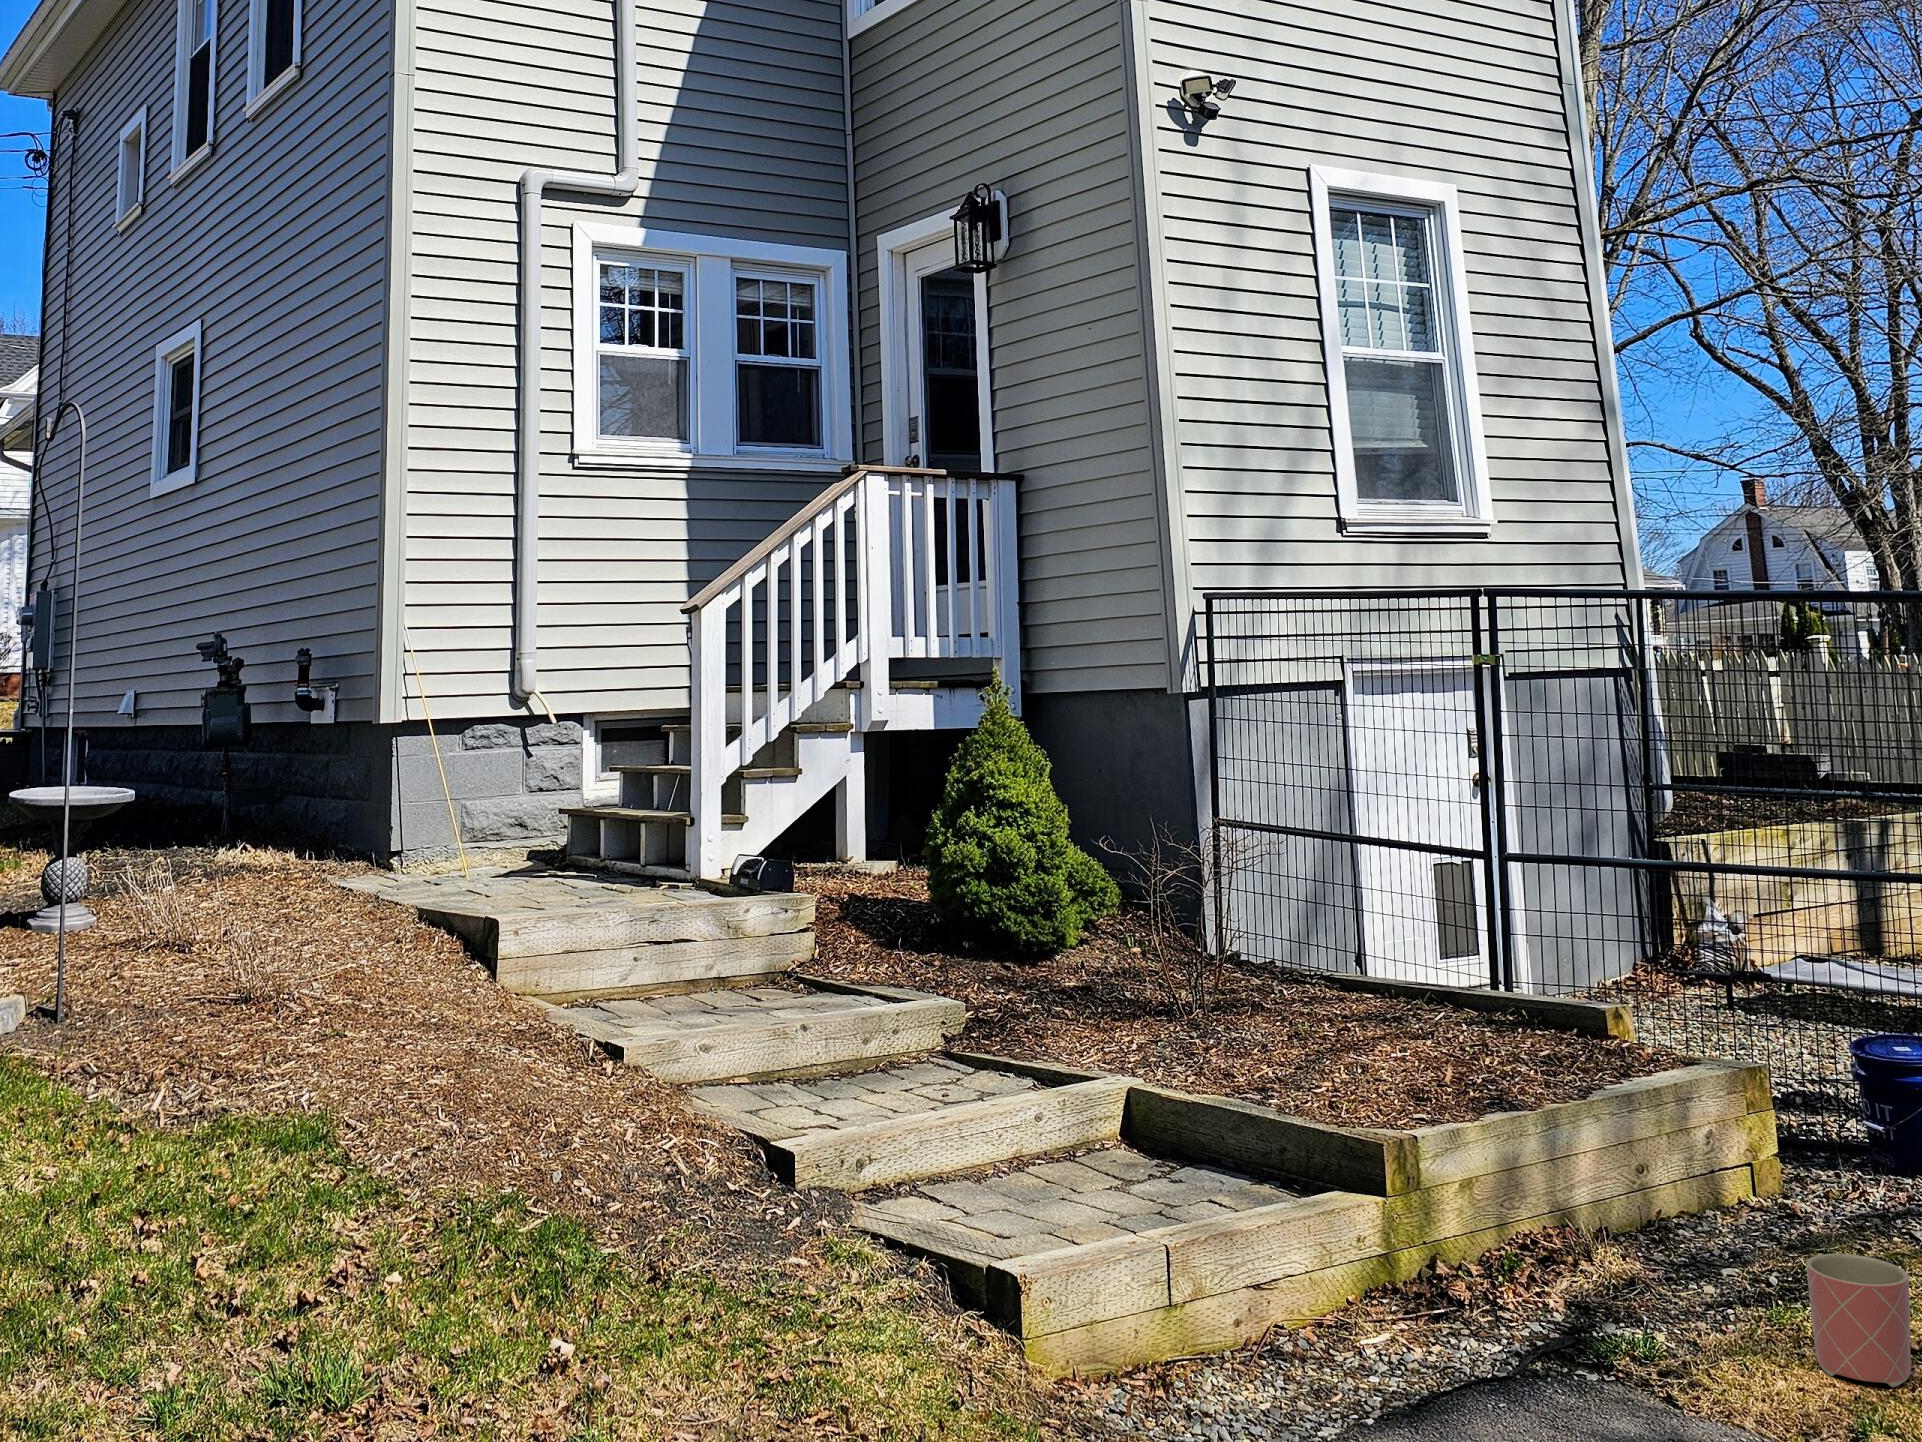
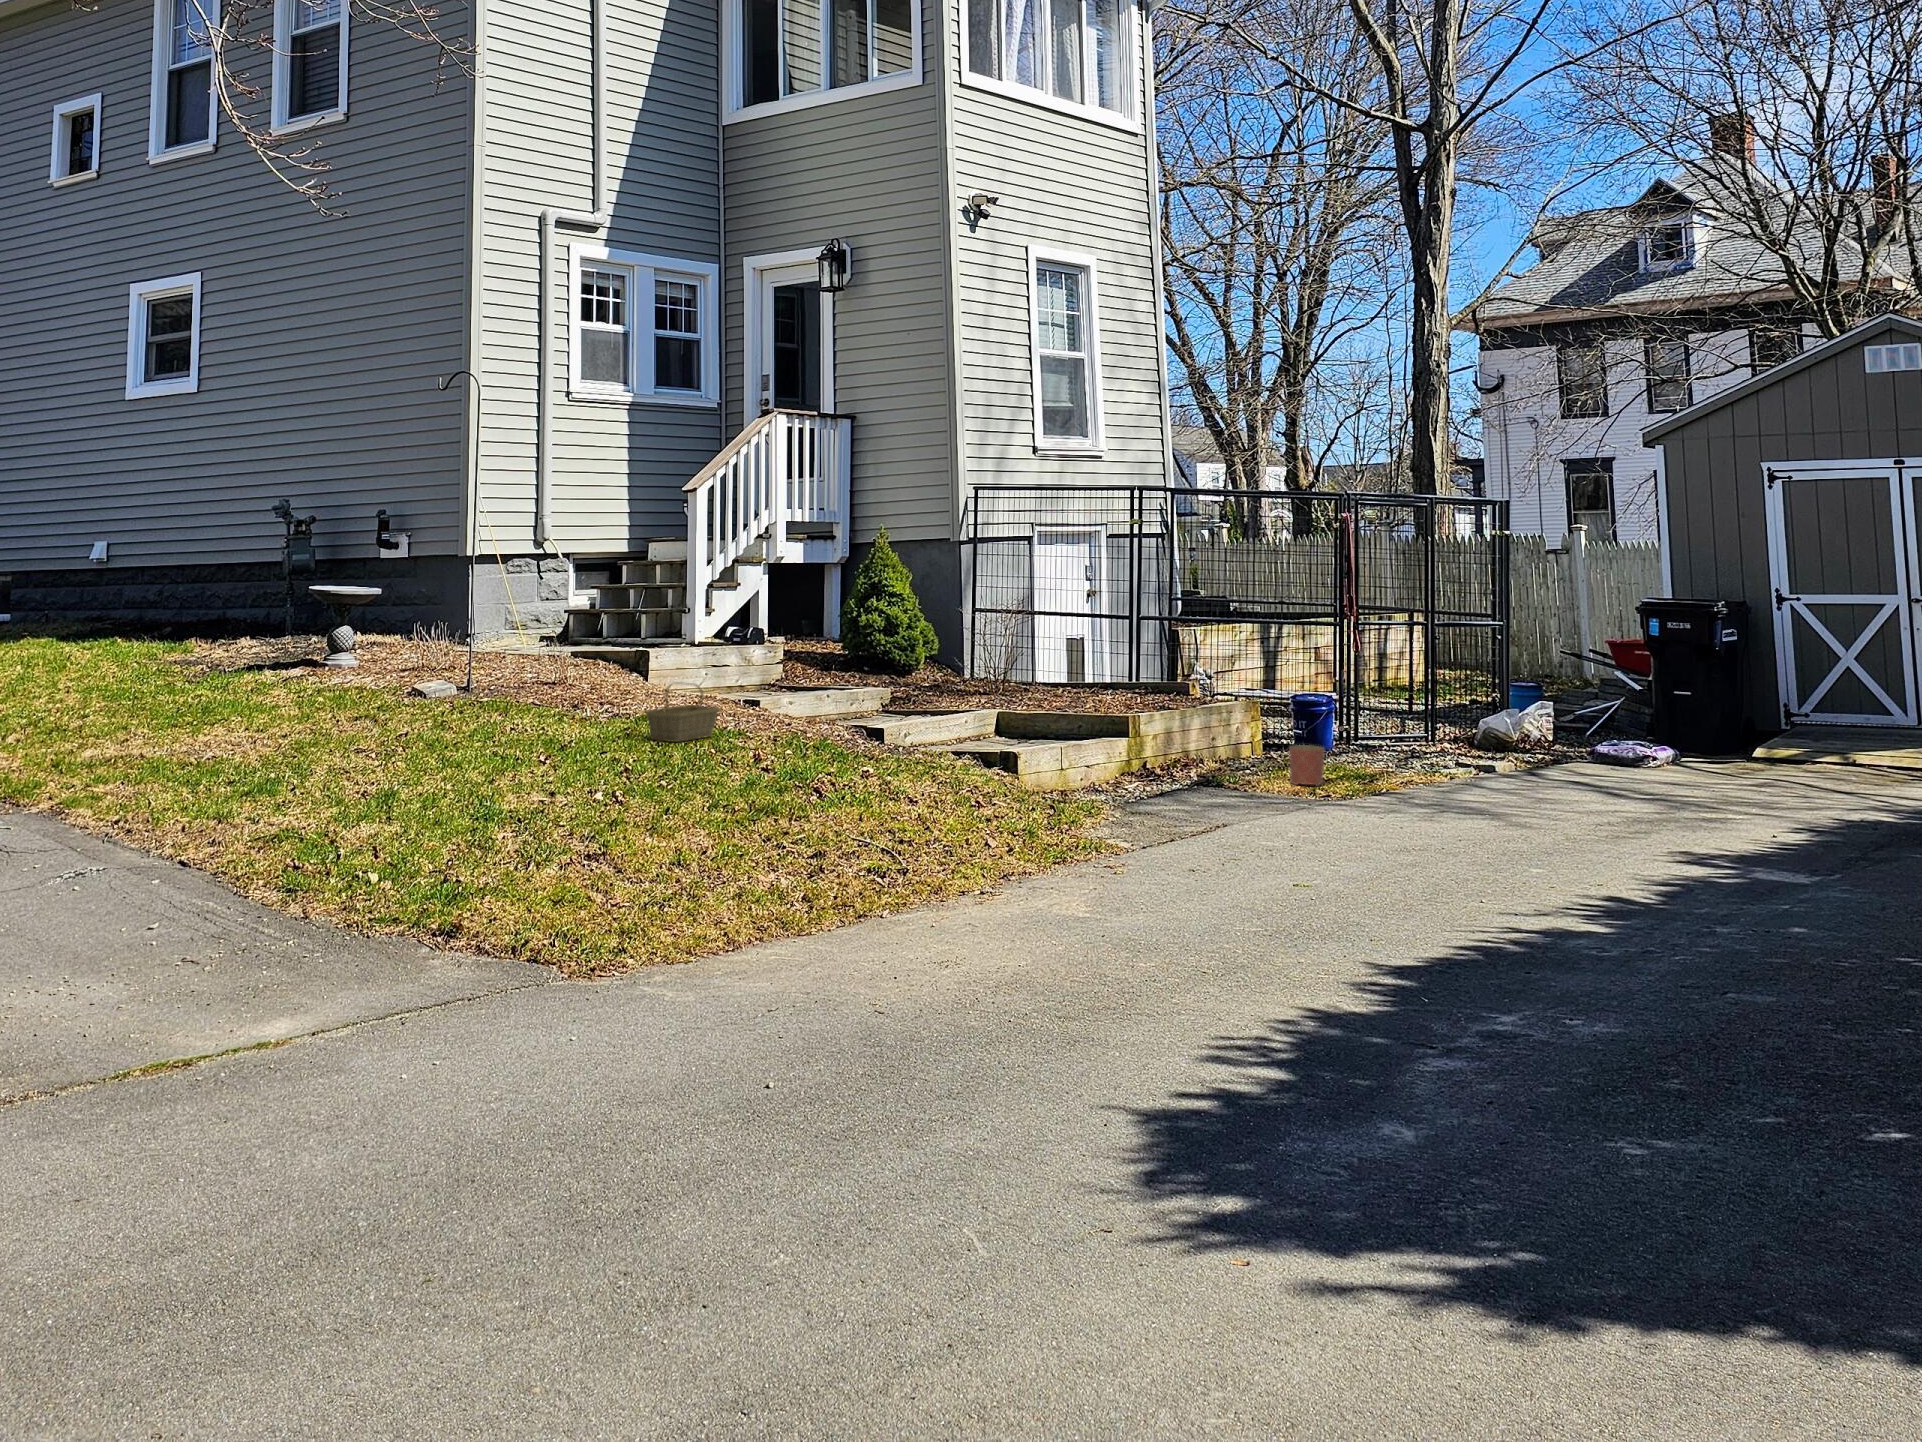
basket: none [55,1081,260,1246] -> present [645,684,720,742]

